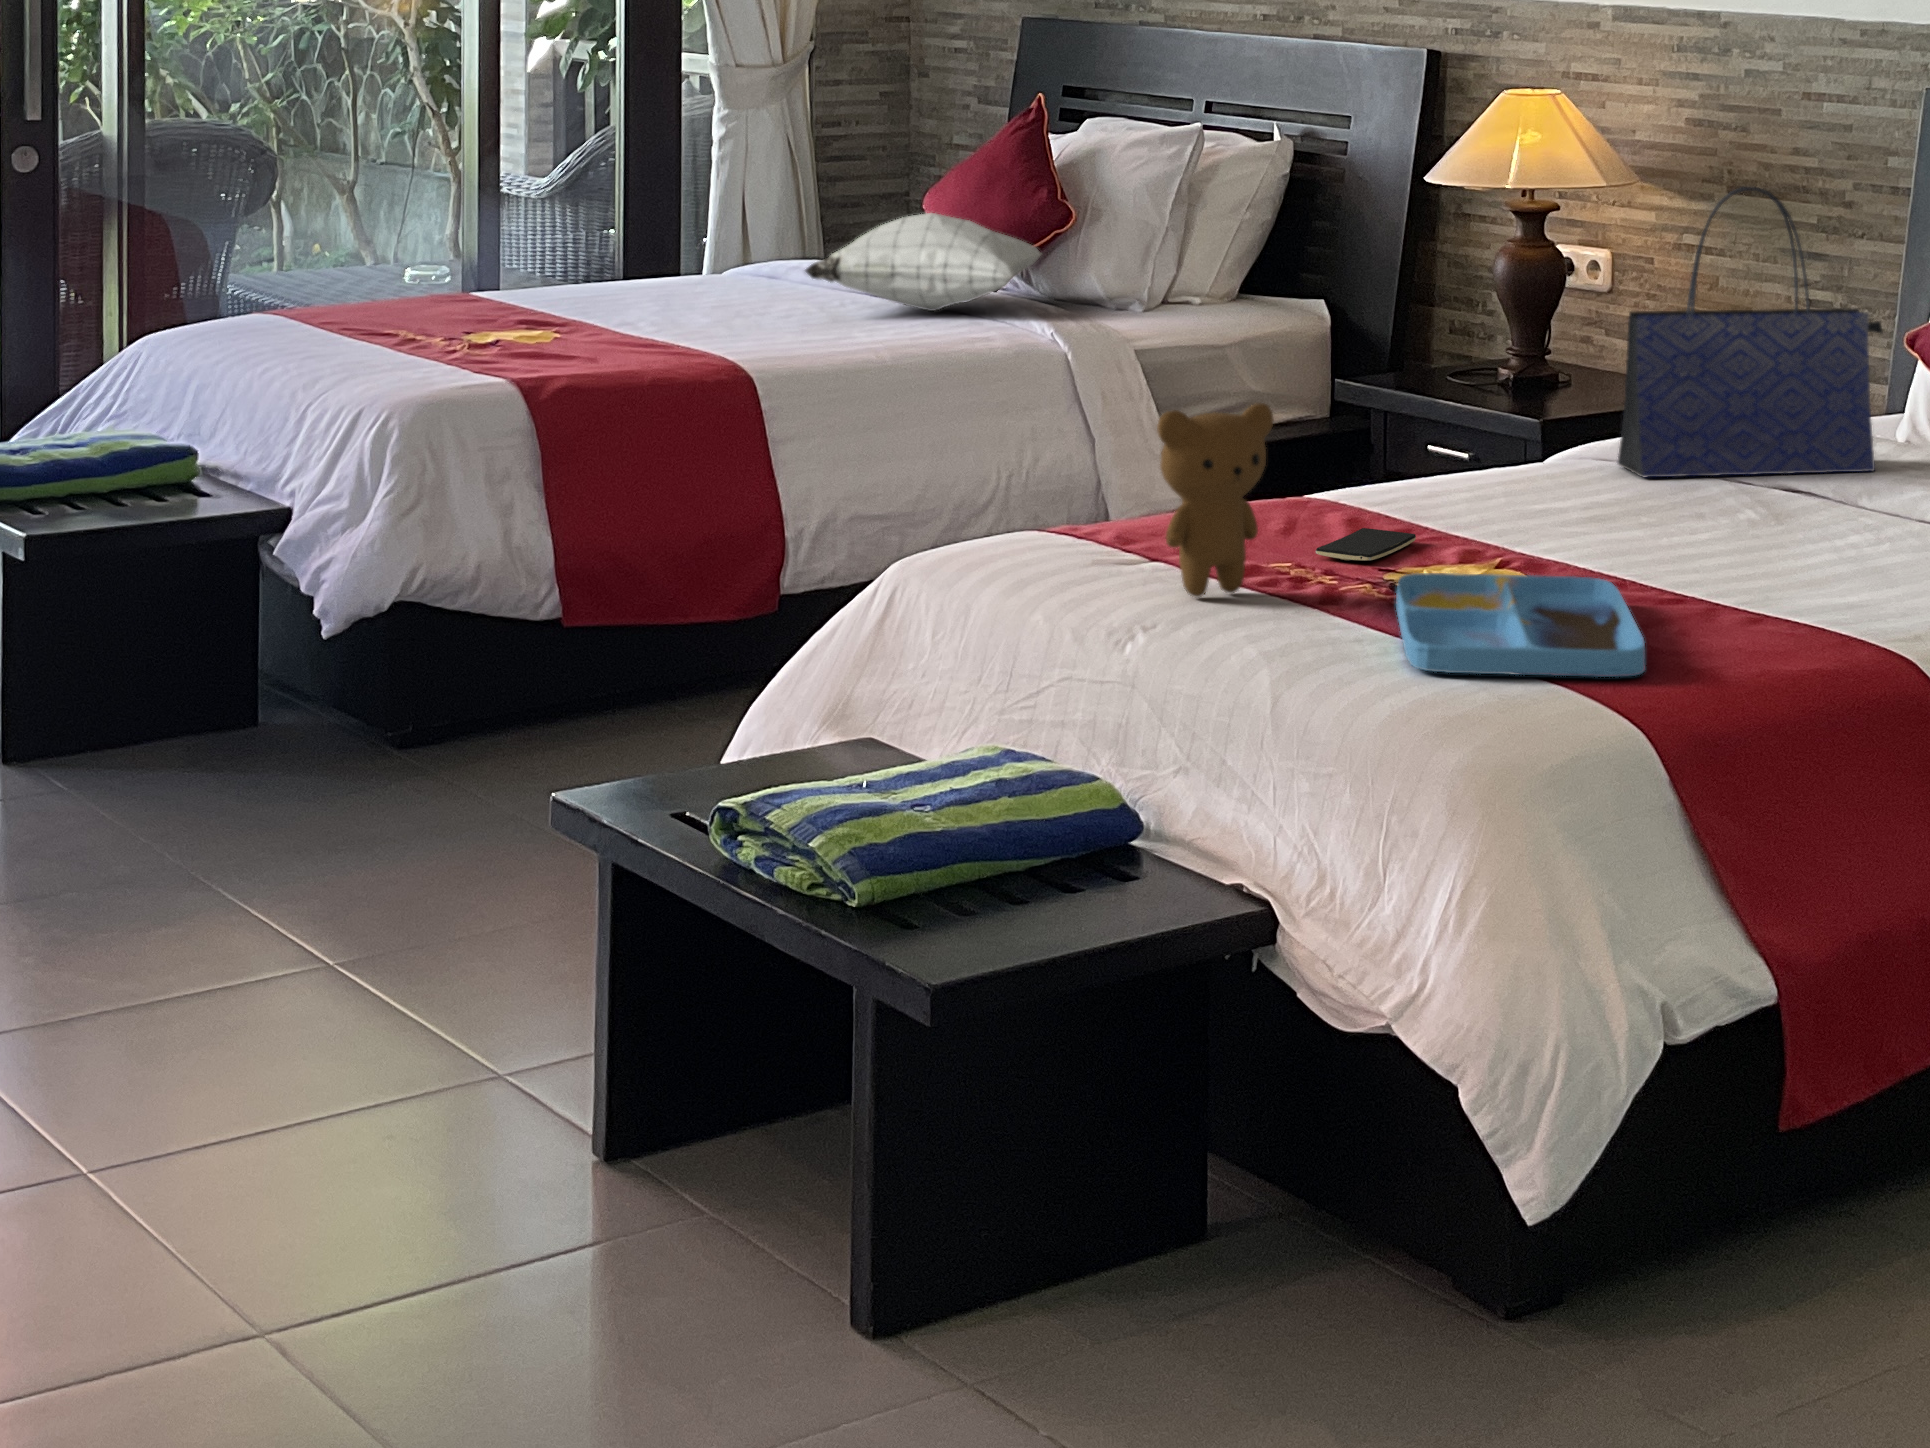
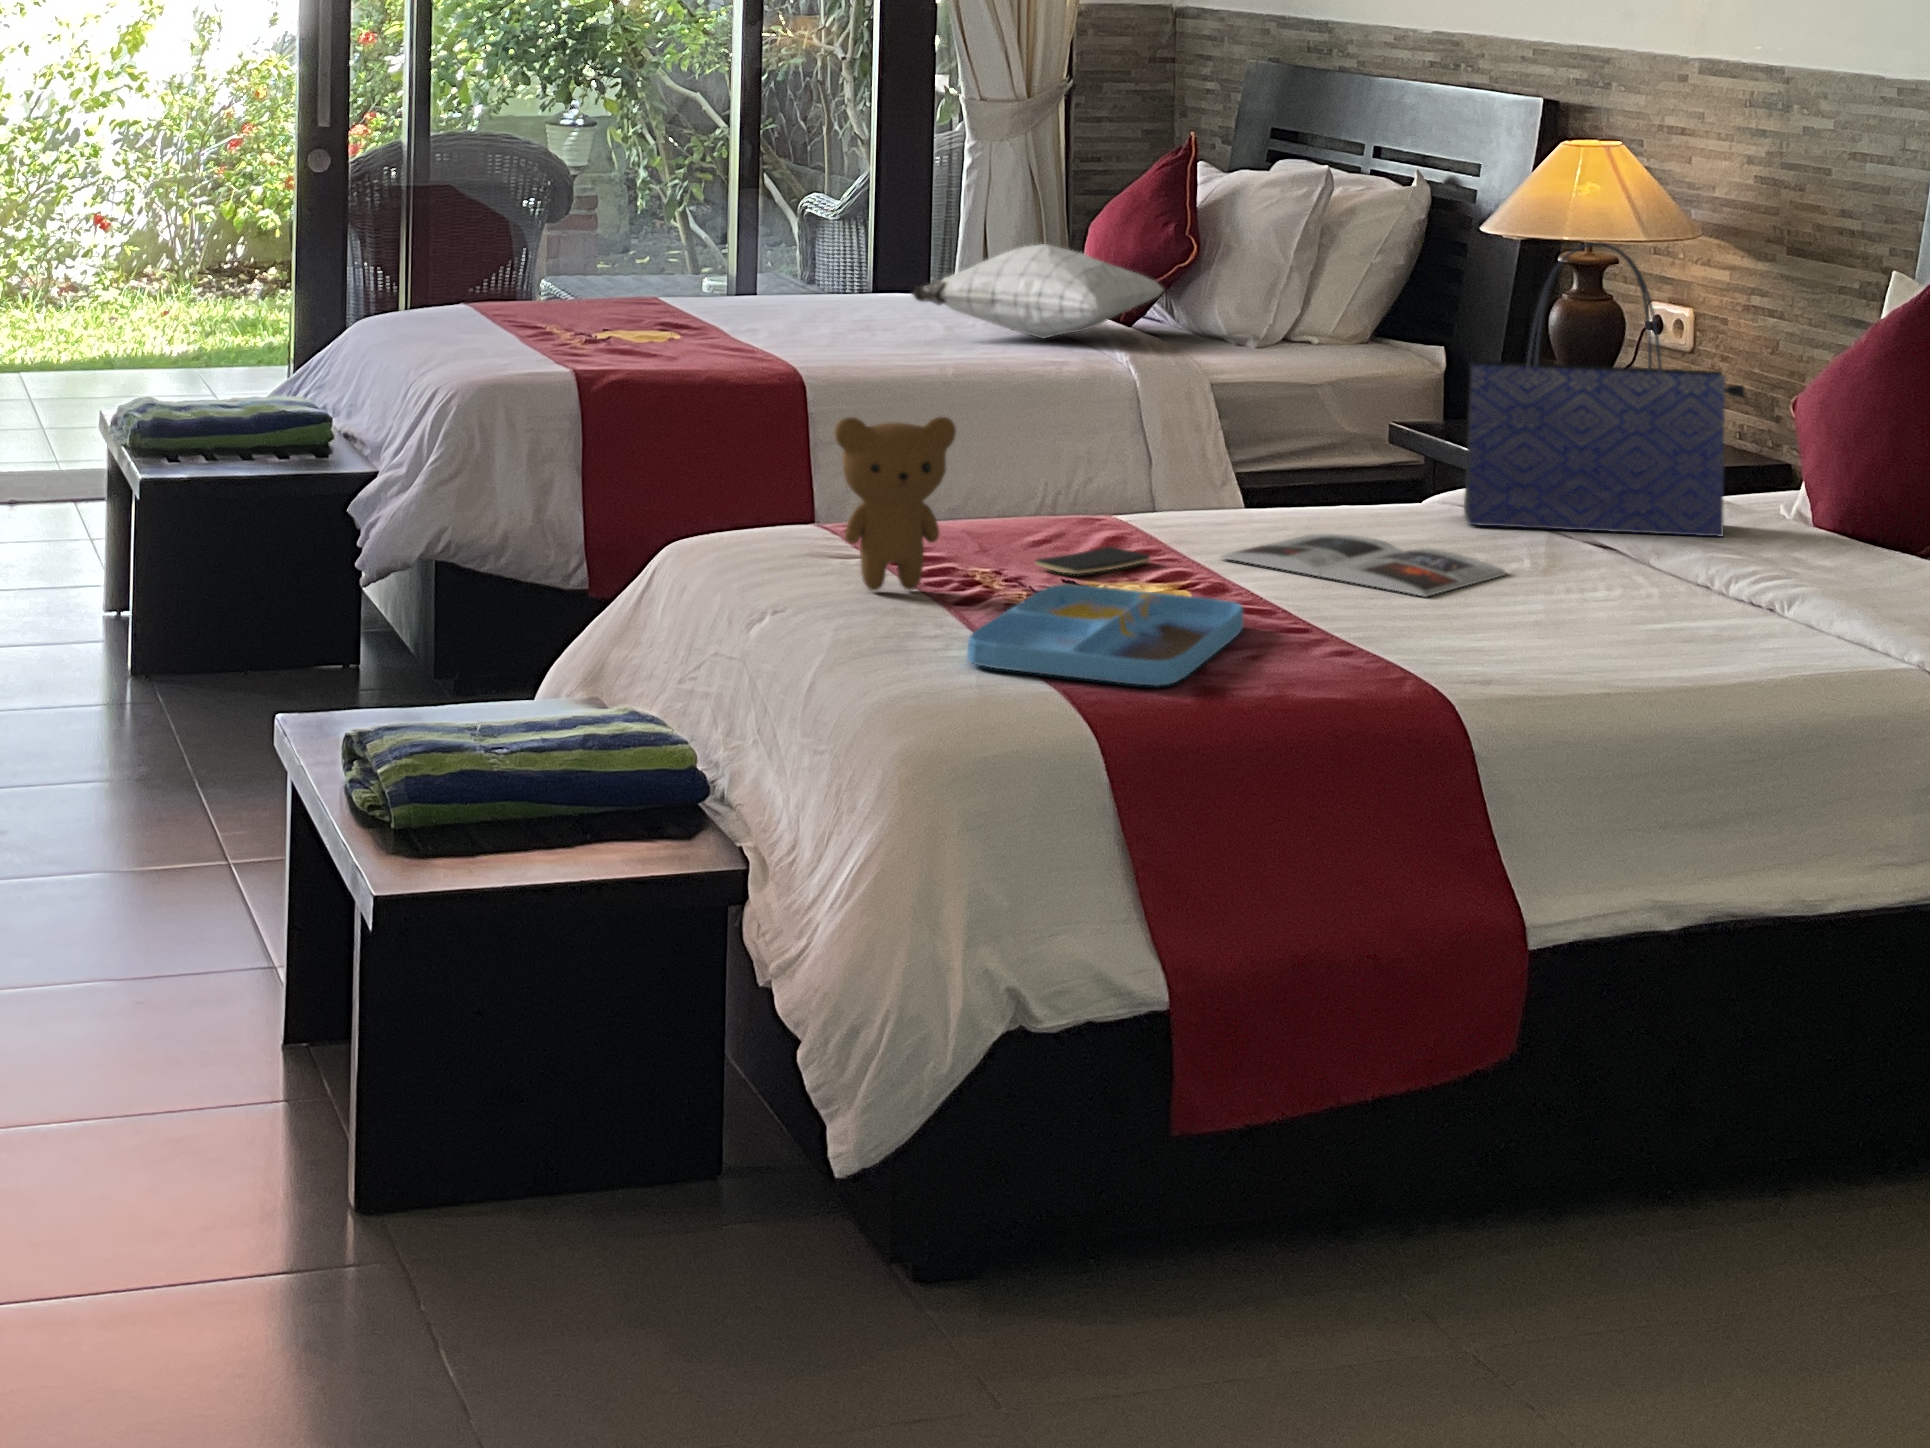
magazine: none [1472,497,1754,556] -> present [1221,534,1506,596]

